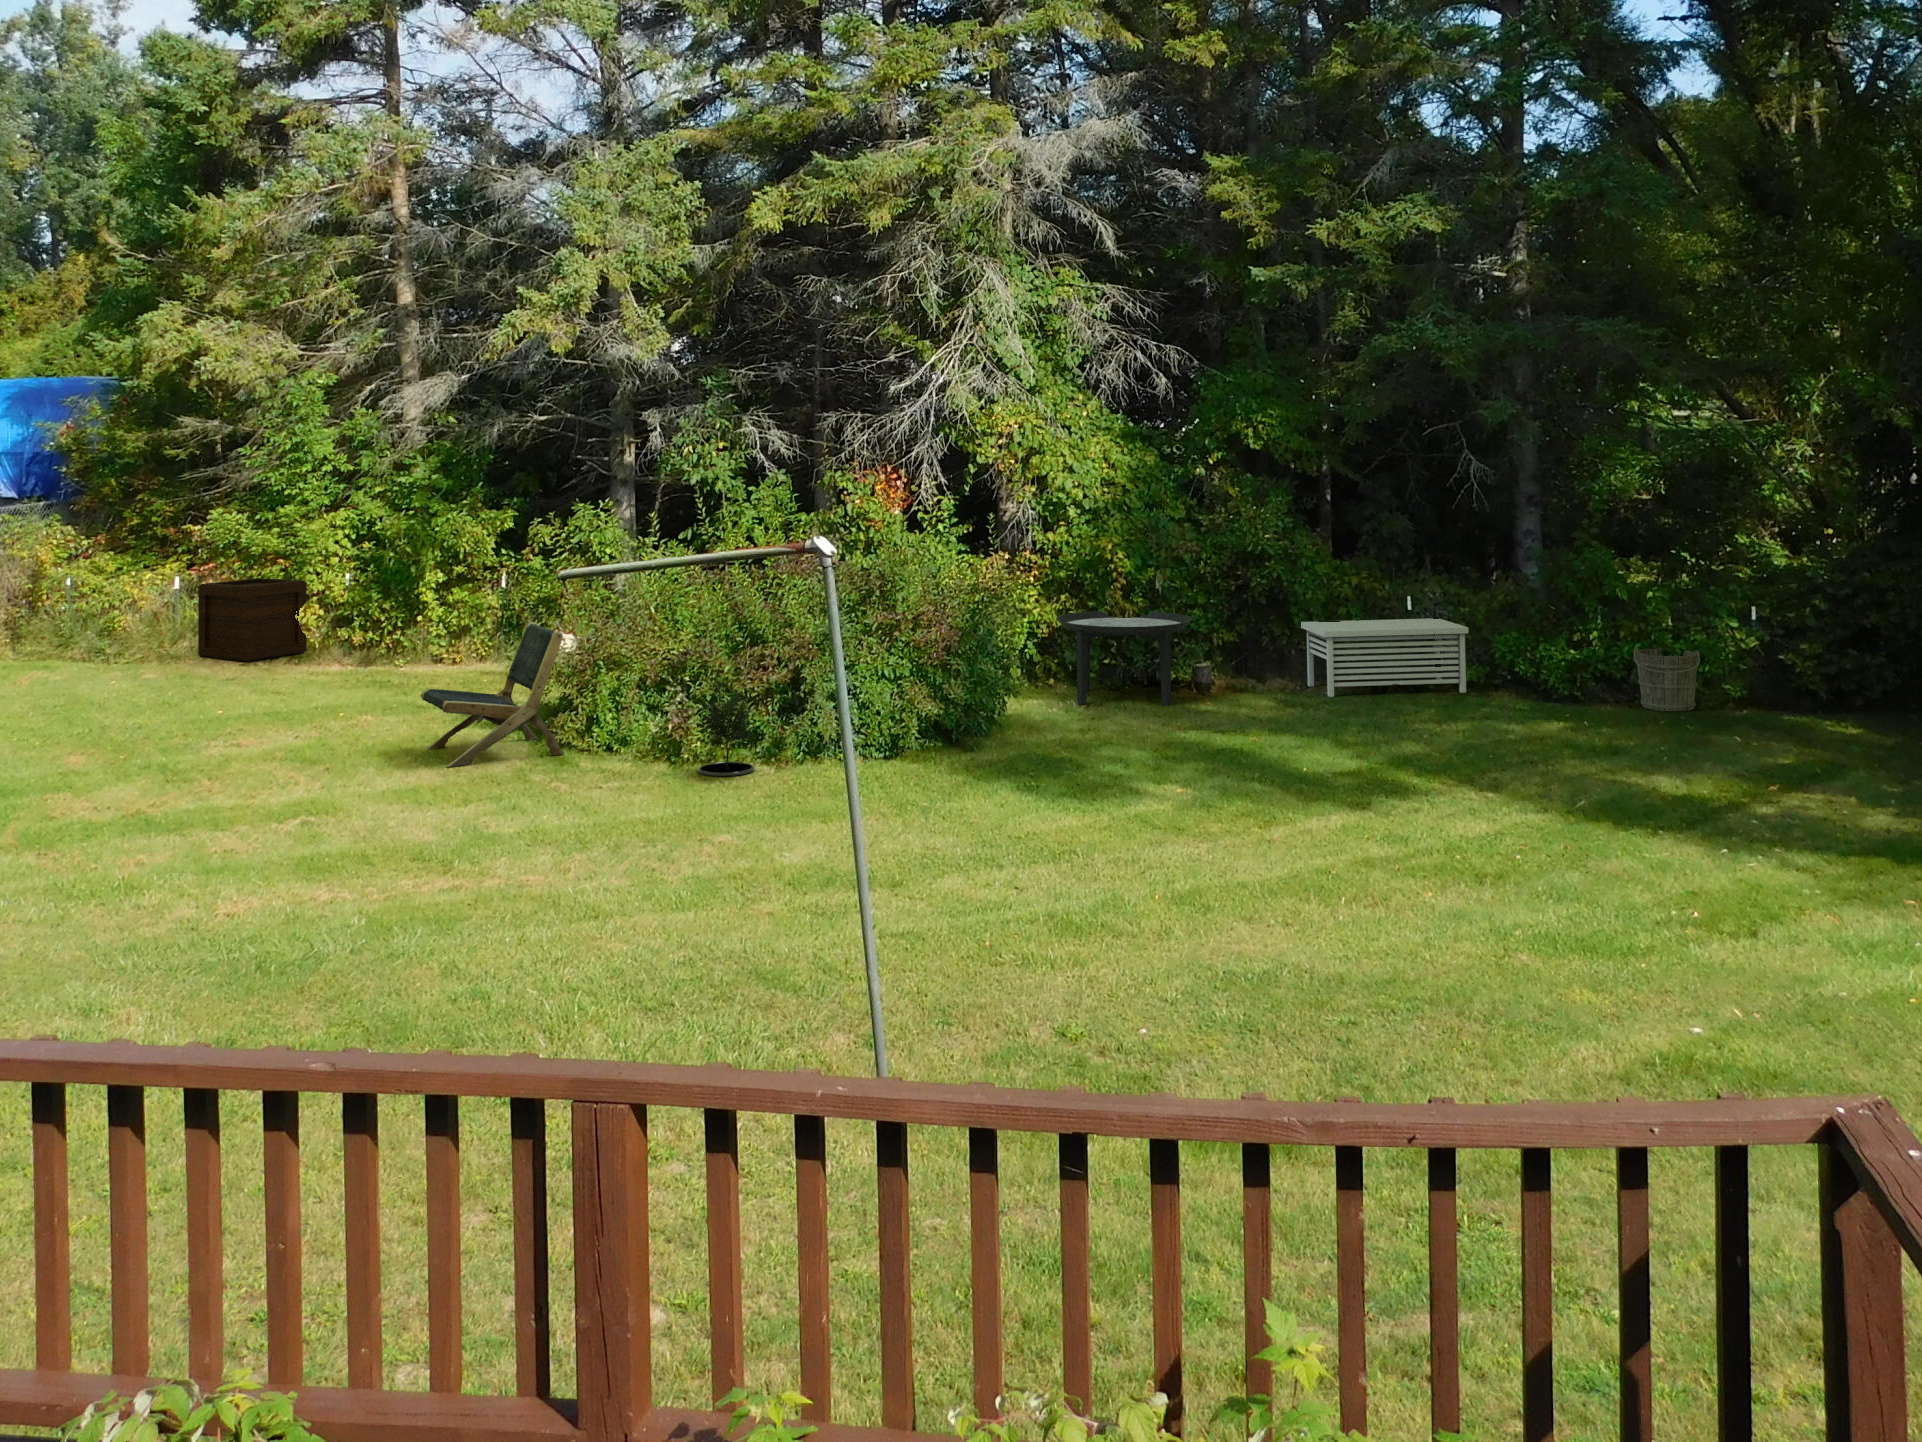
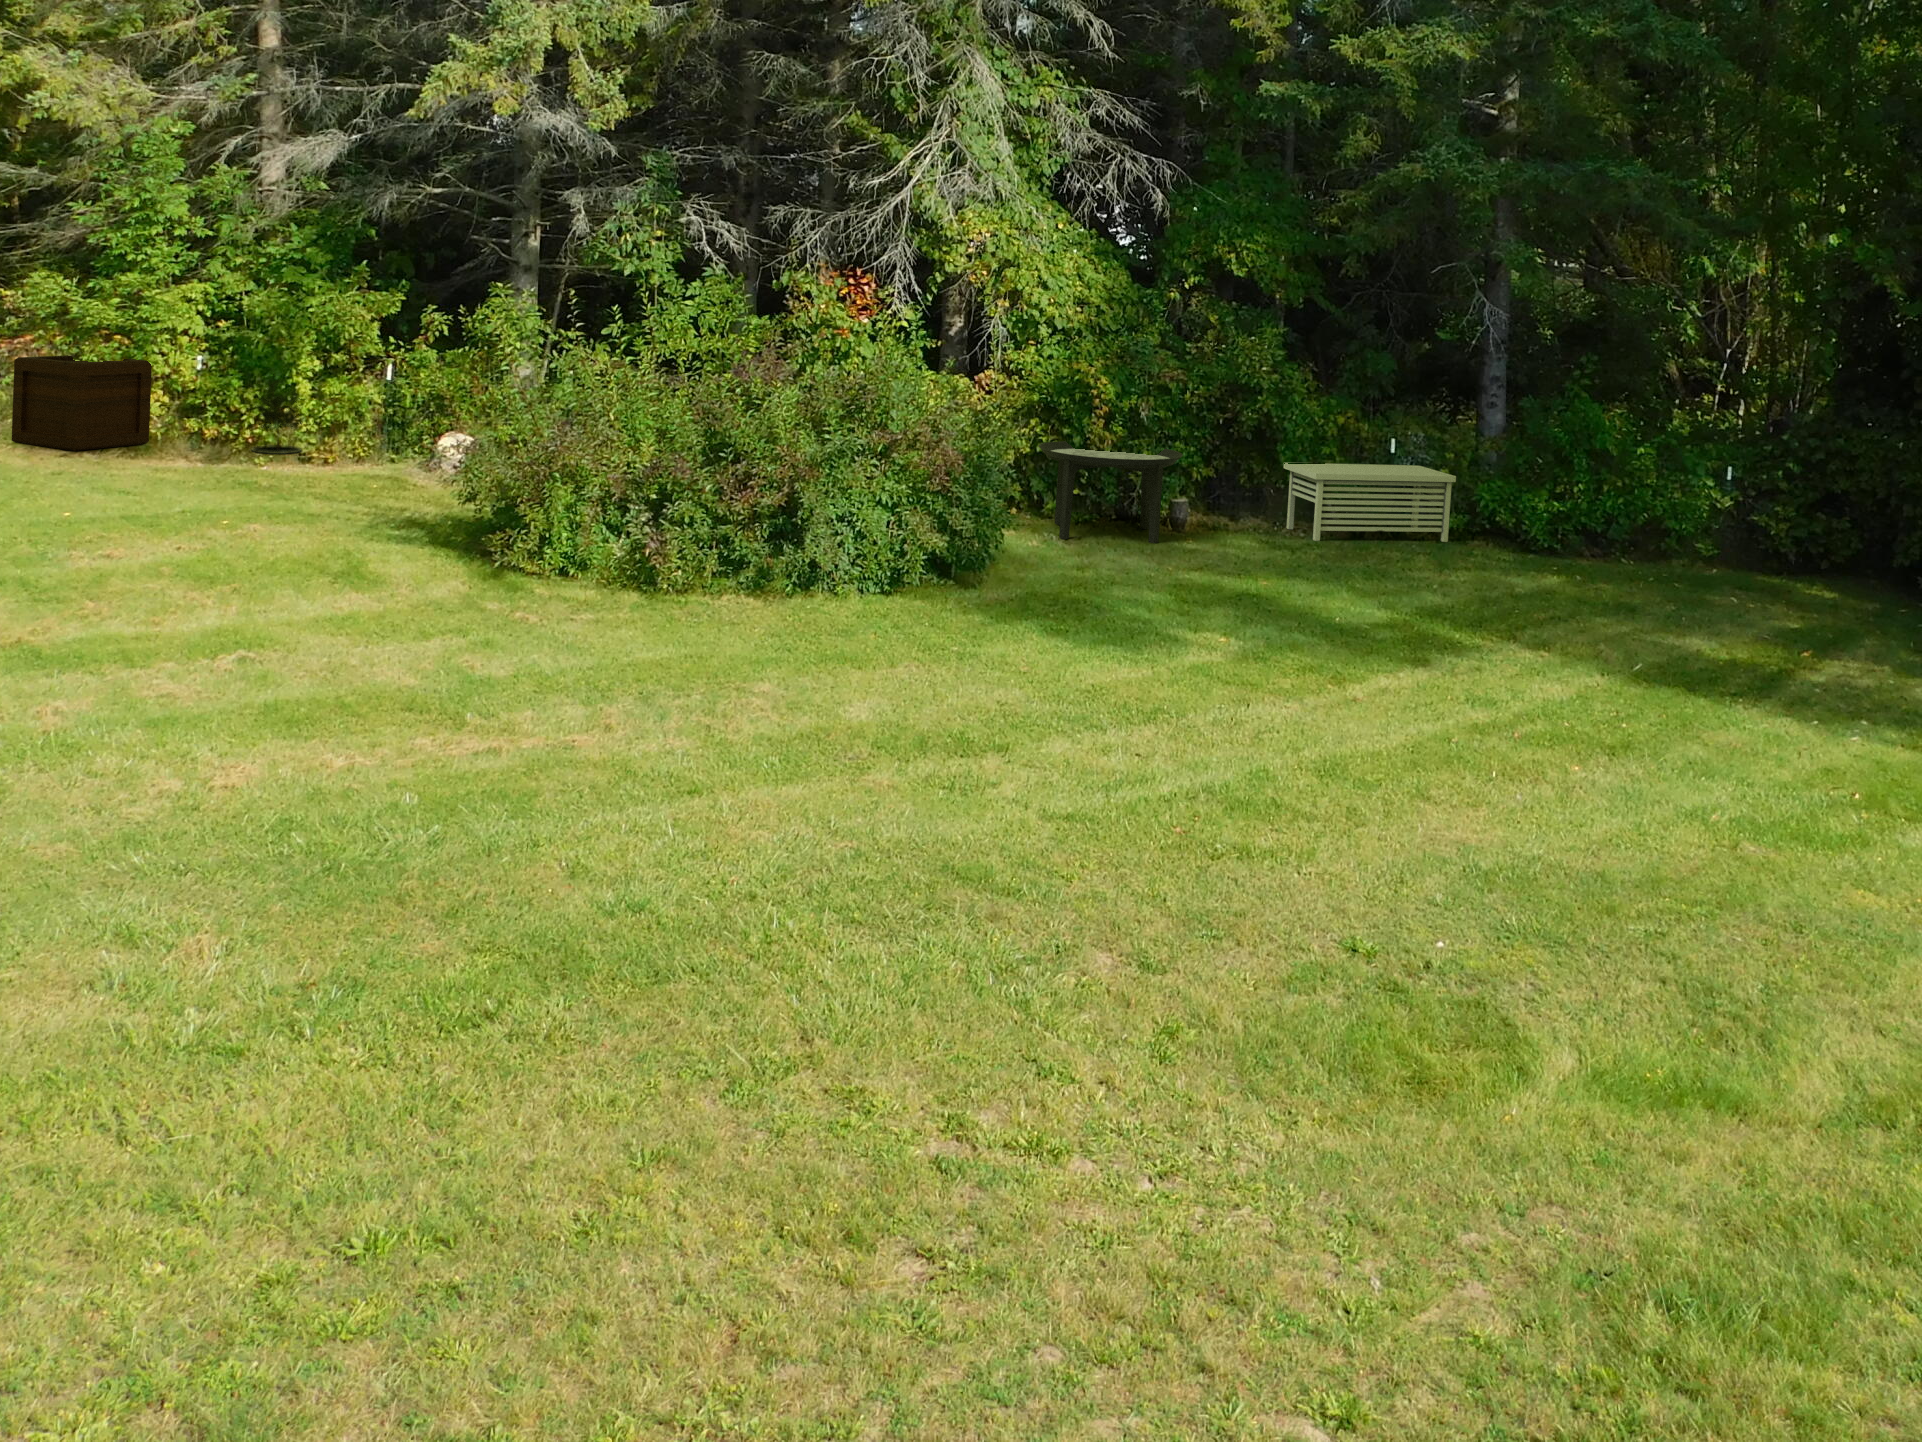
lounge chair: present [421,622,564,767] -> none [336,421,517,583]
bucket: present [1634,648,1700,711] -> none [1623,505,1688,569]
potted tree: present [698,671,756,776] -> present [252,374,303,454]

